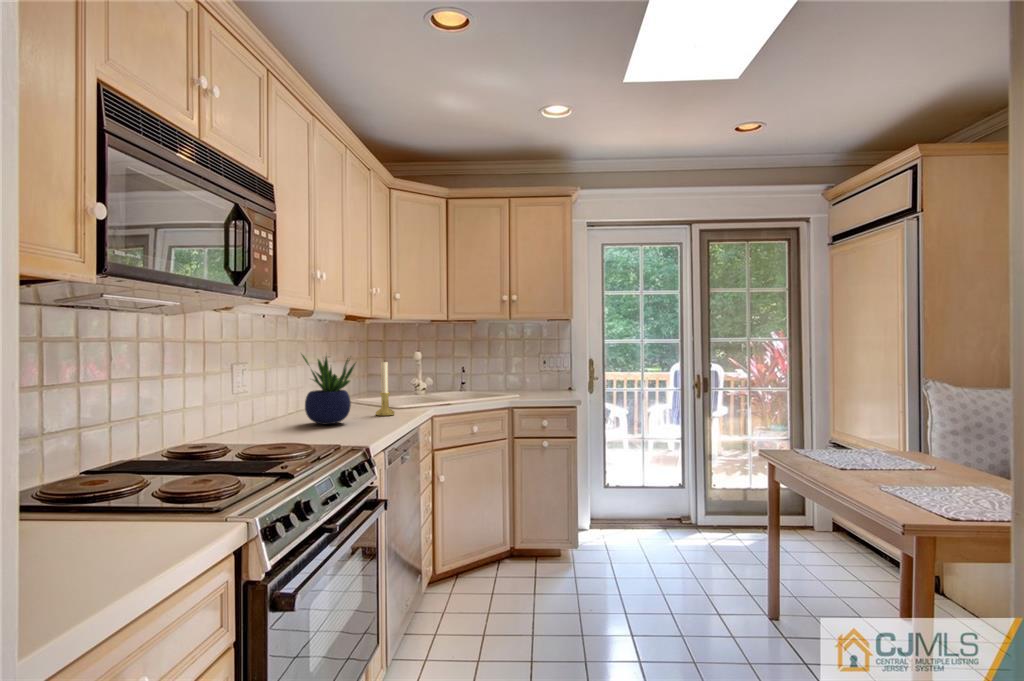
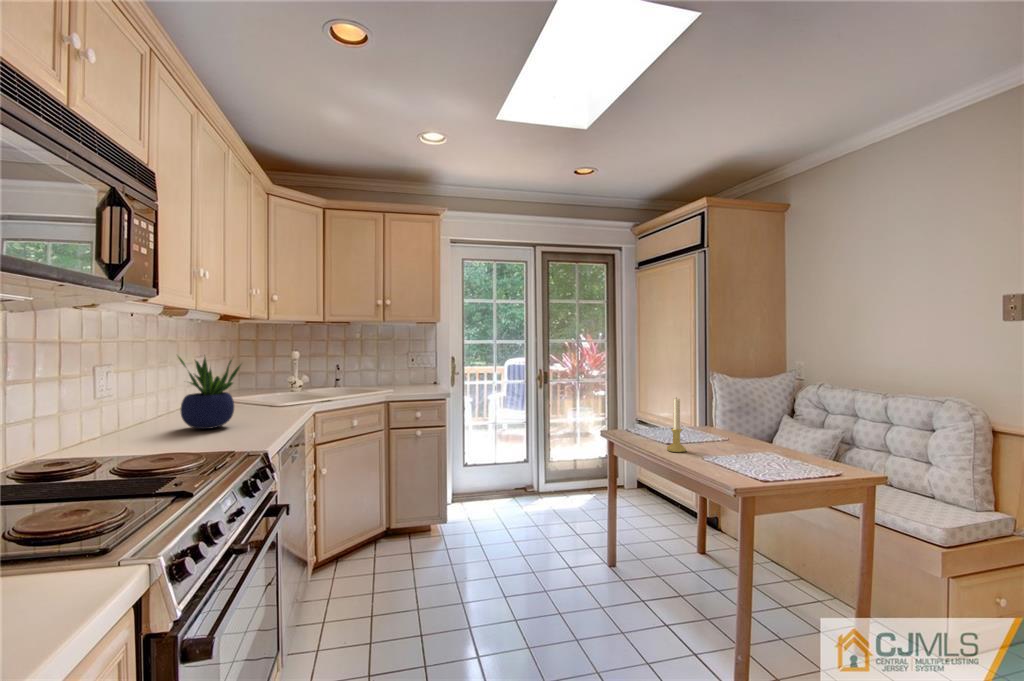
candle holder: present [376,362,395,416] -> present [667,398,686,453]

